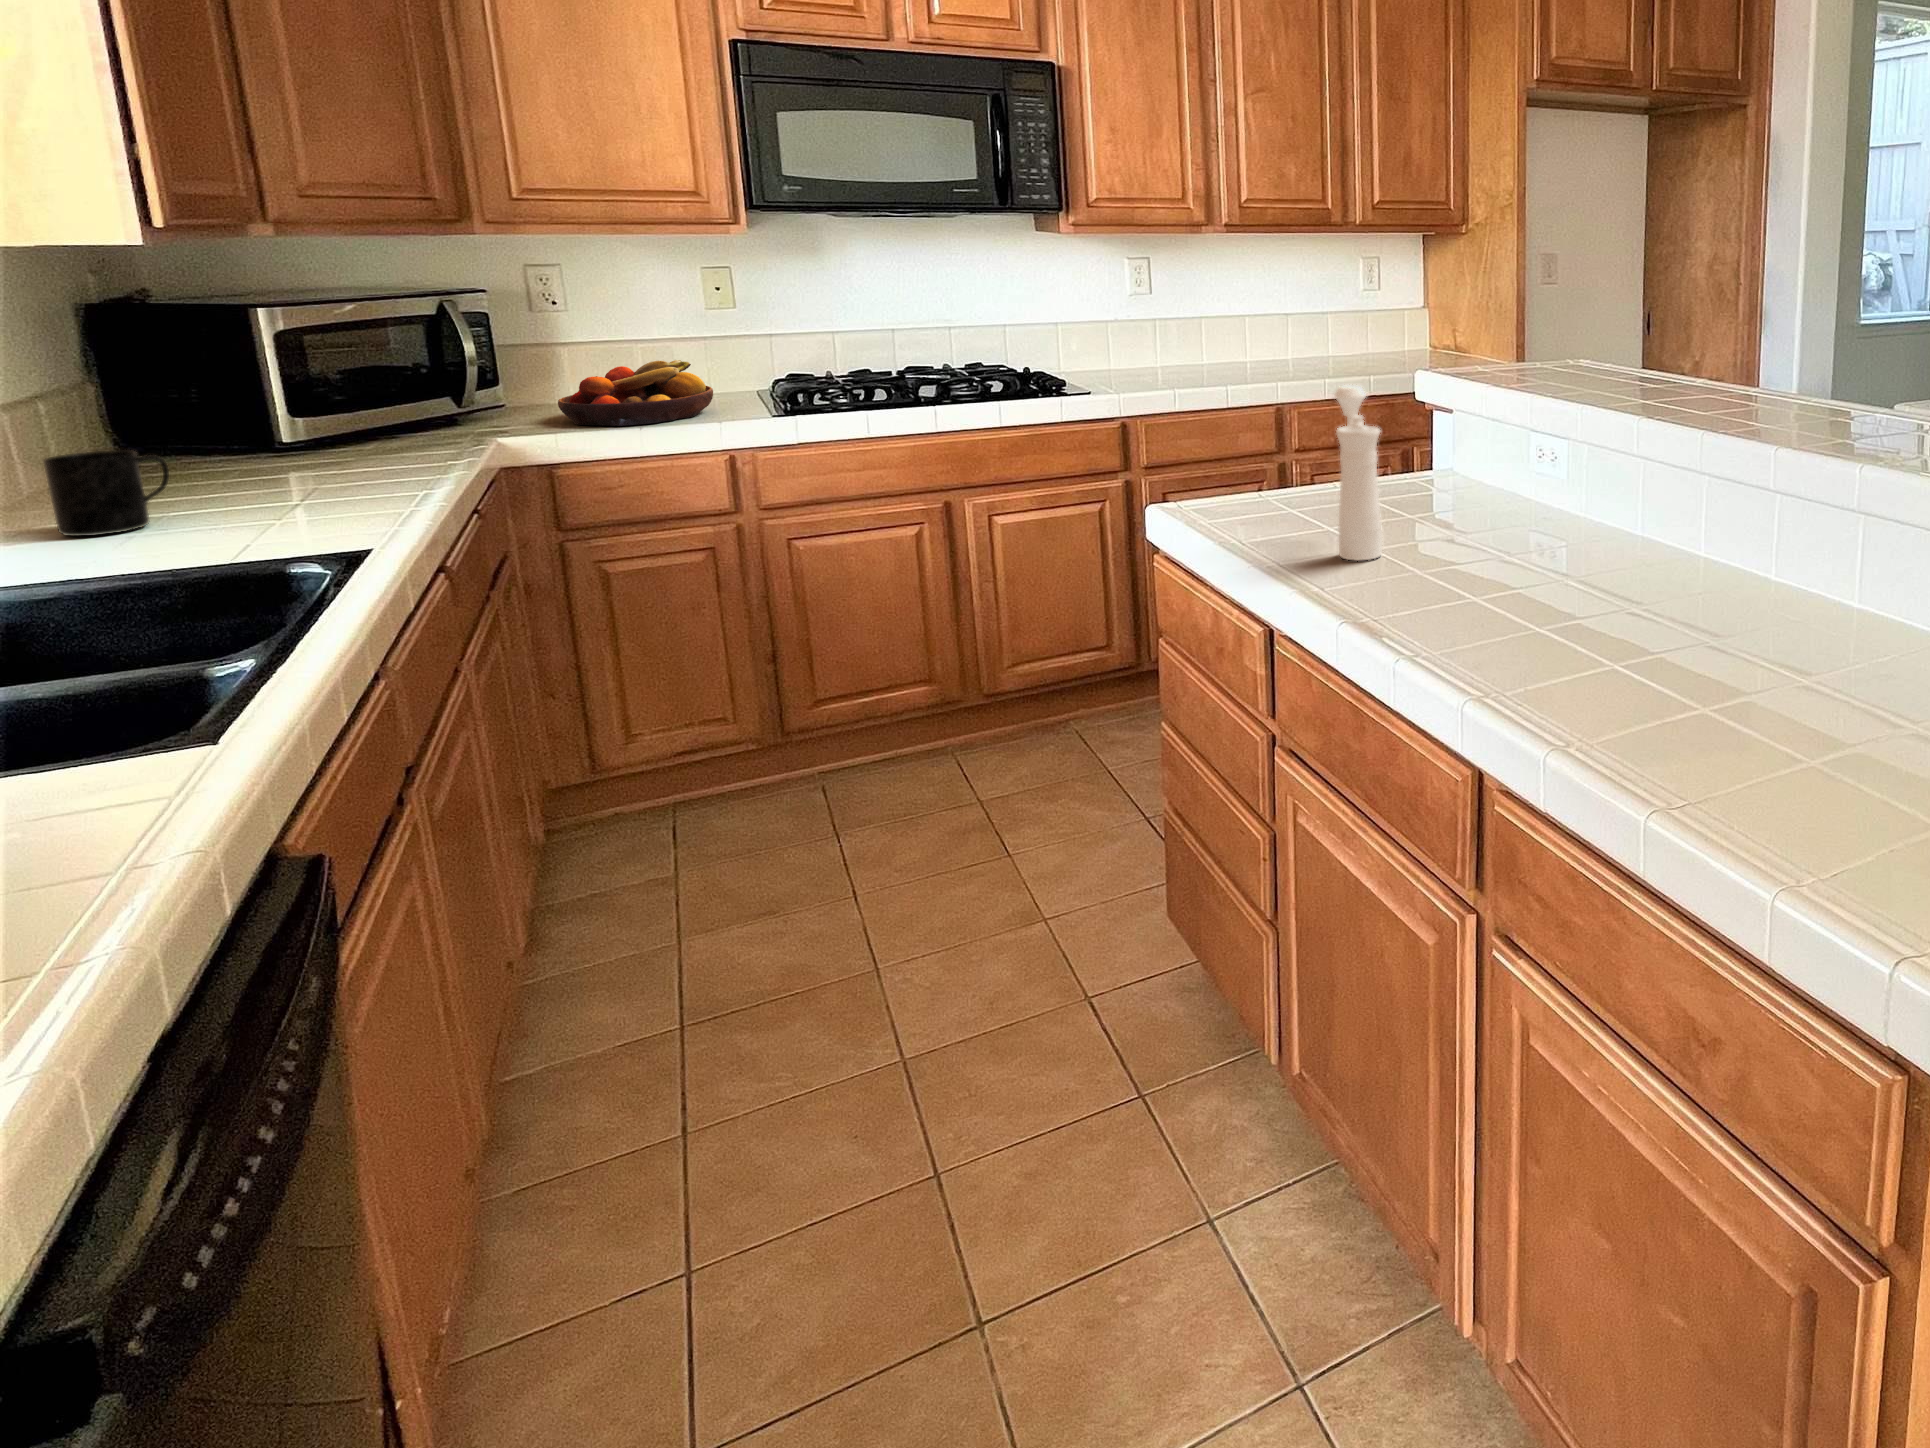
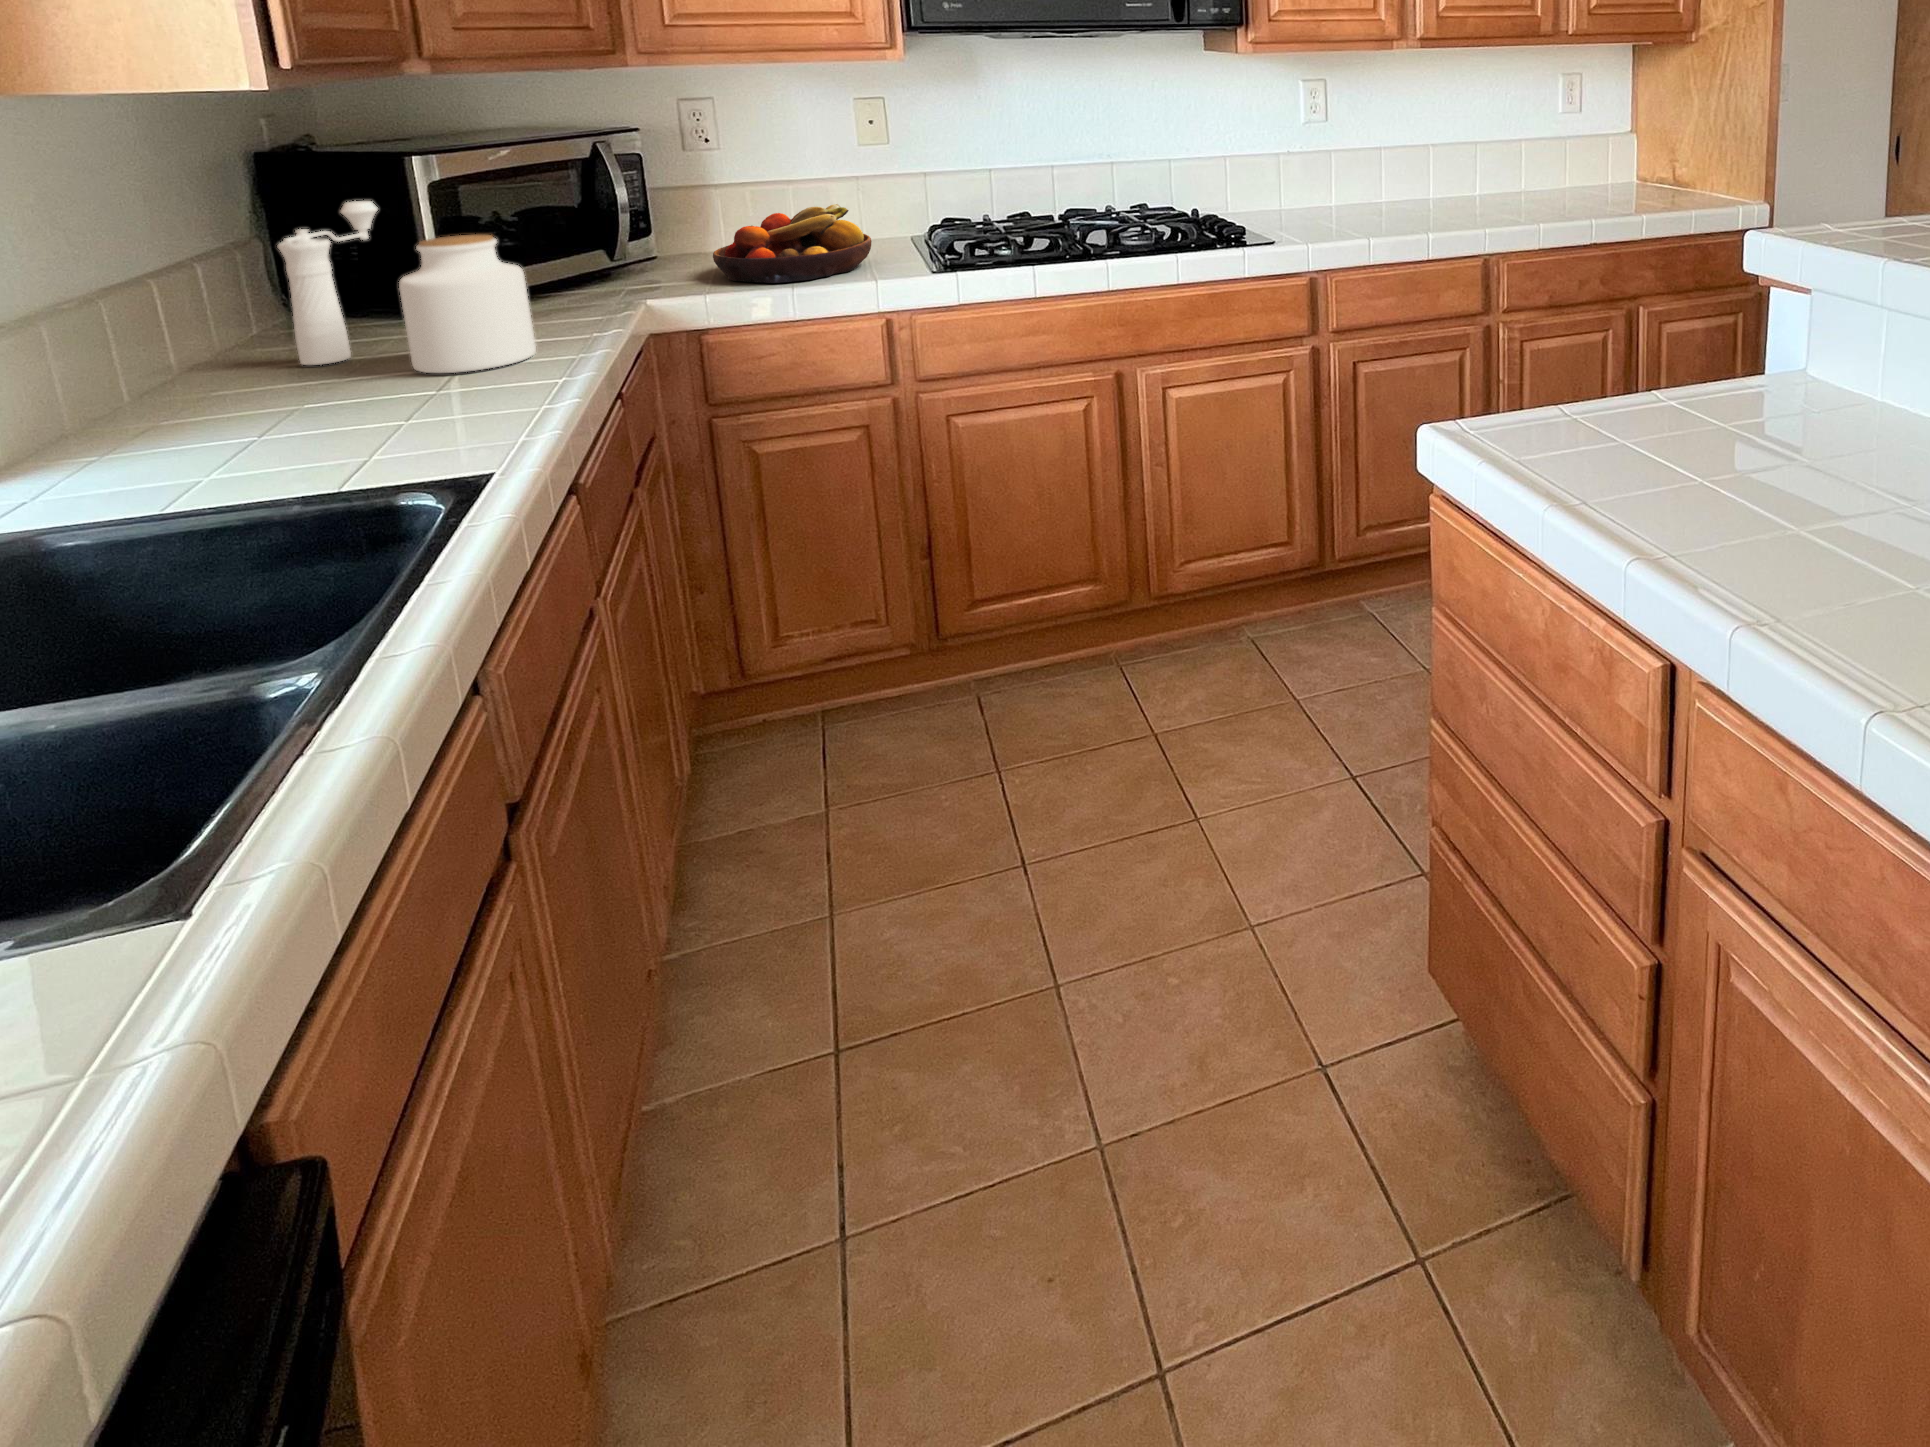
jar: none [265,375,395,491] -> present [399,235,536,373]
pepper mill: present [1335,385,1382,560] -> present [278,201,377,365]
mug: present [43,450,169,536] -> none [151,333,287,438]

